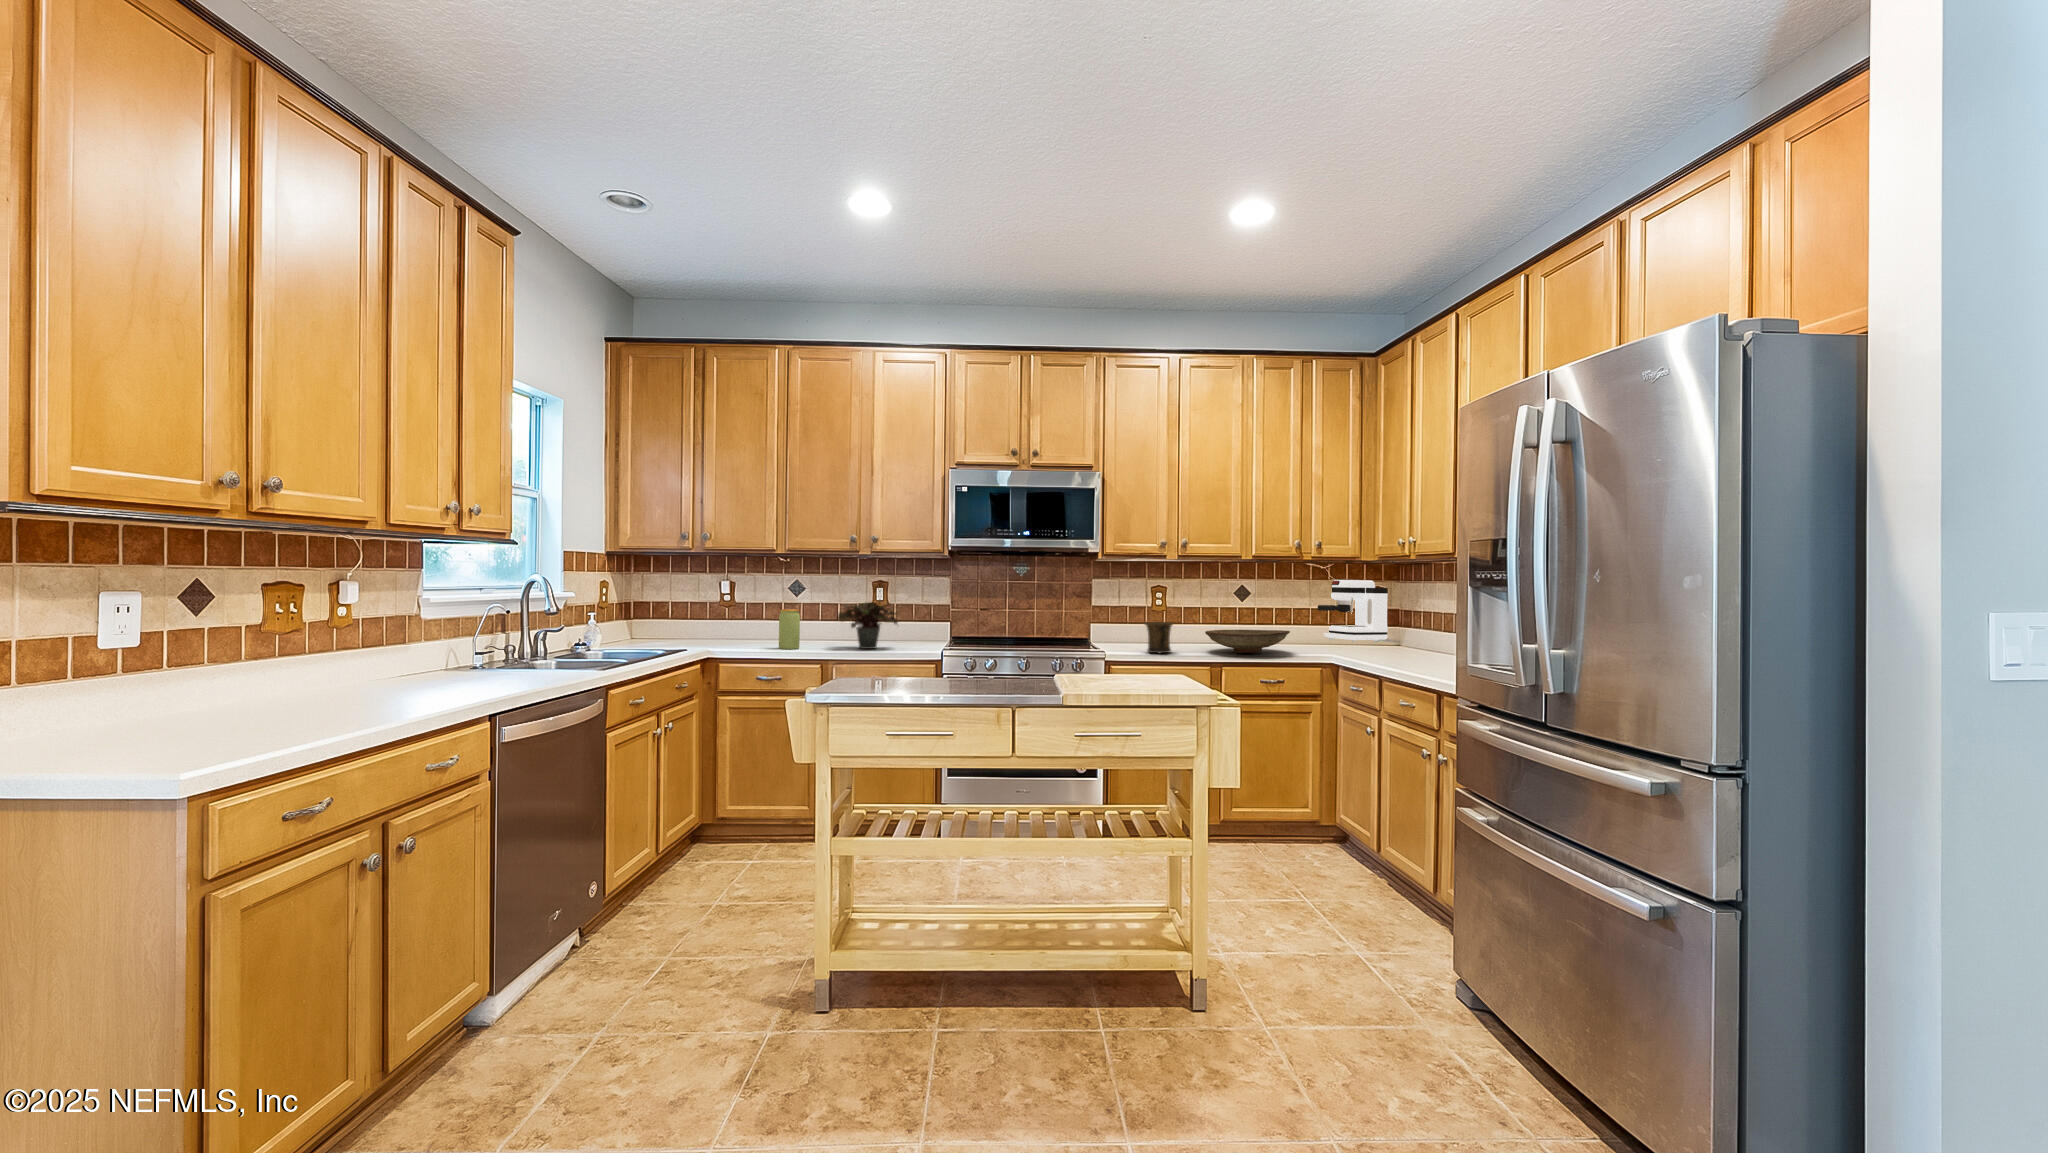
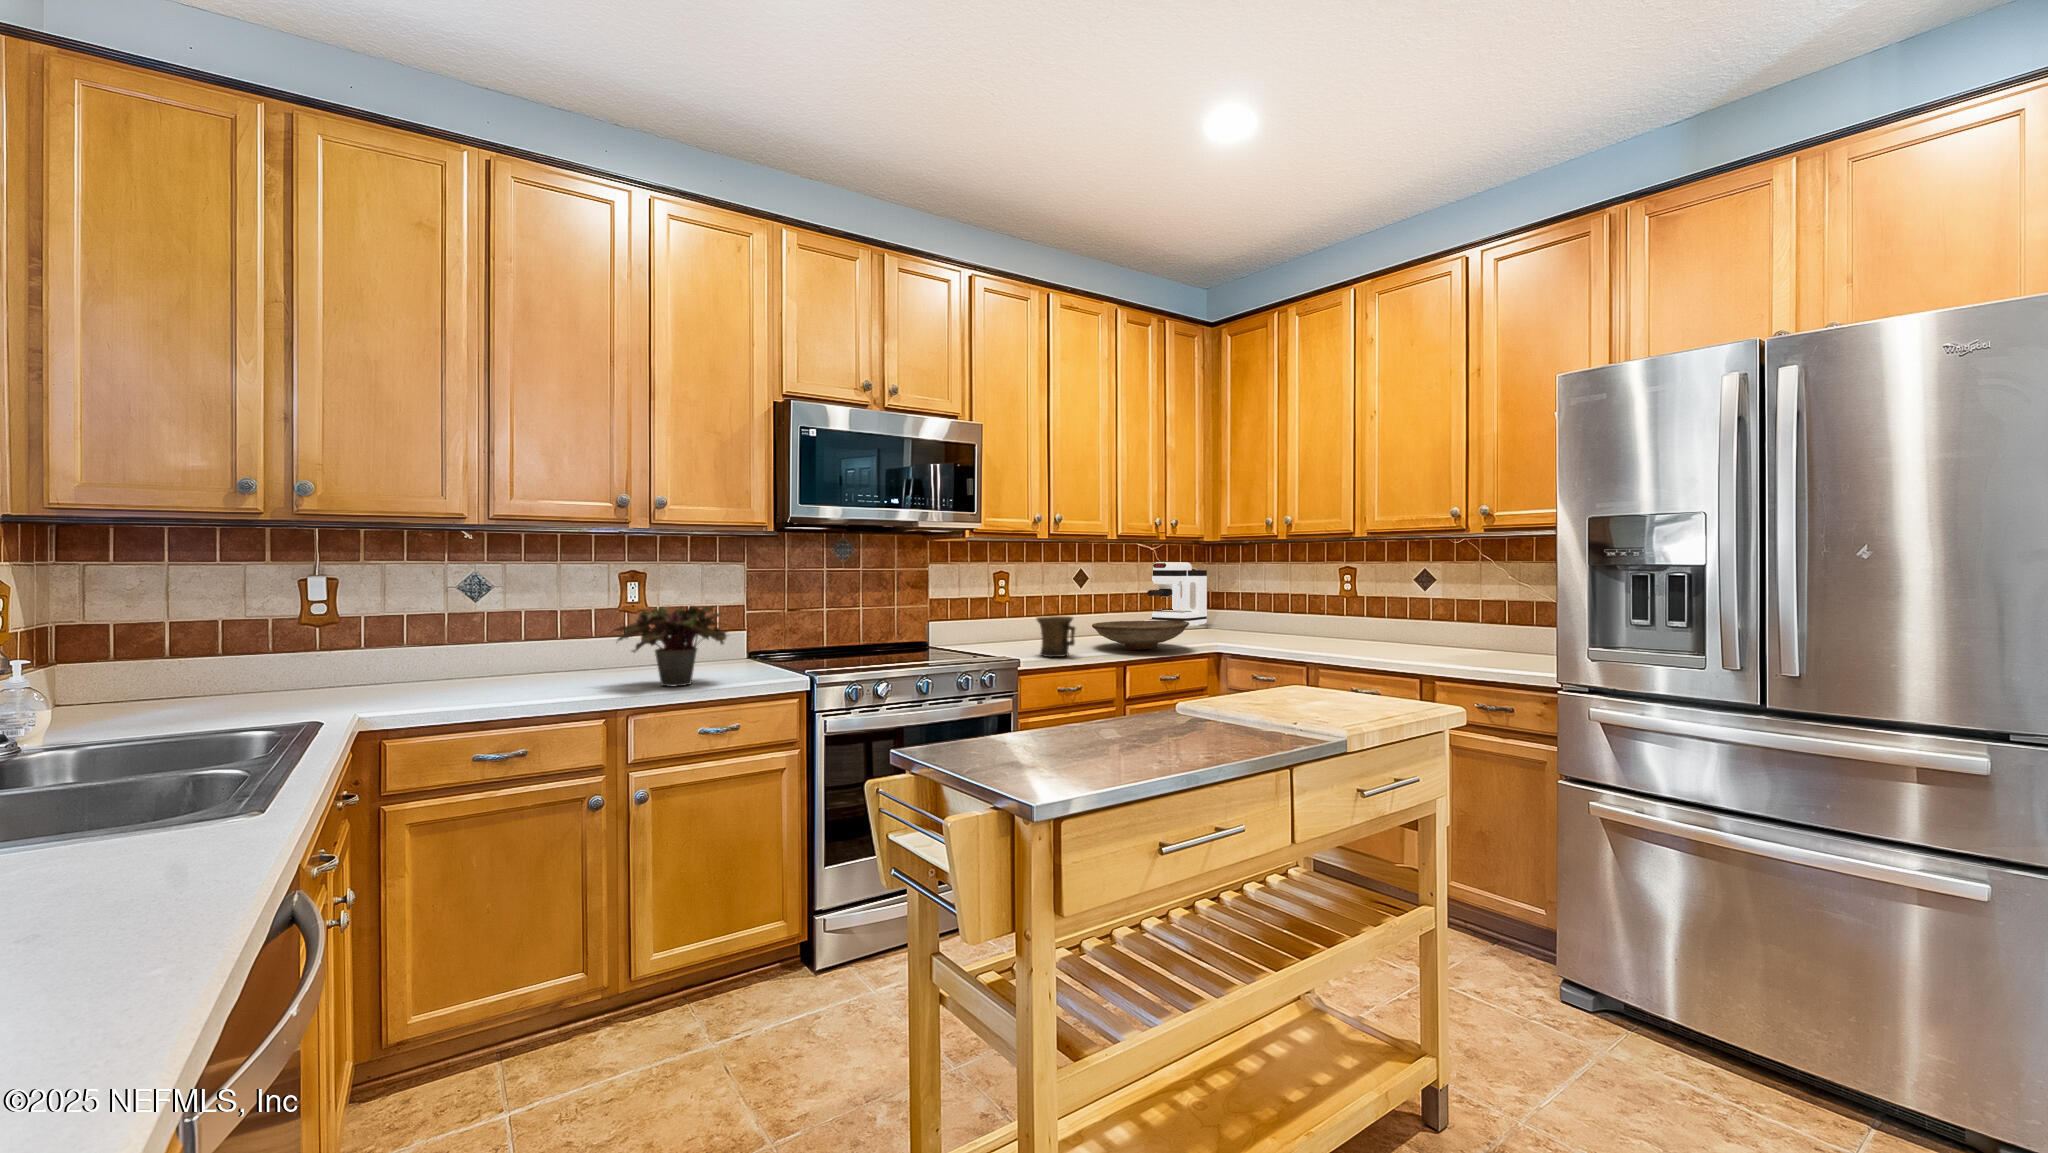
jar: present [779,609,800,649] -> none [515,626,557,701]

